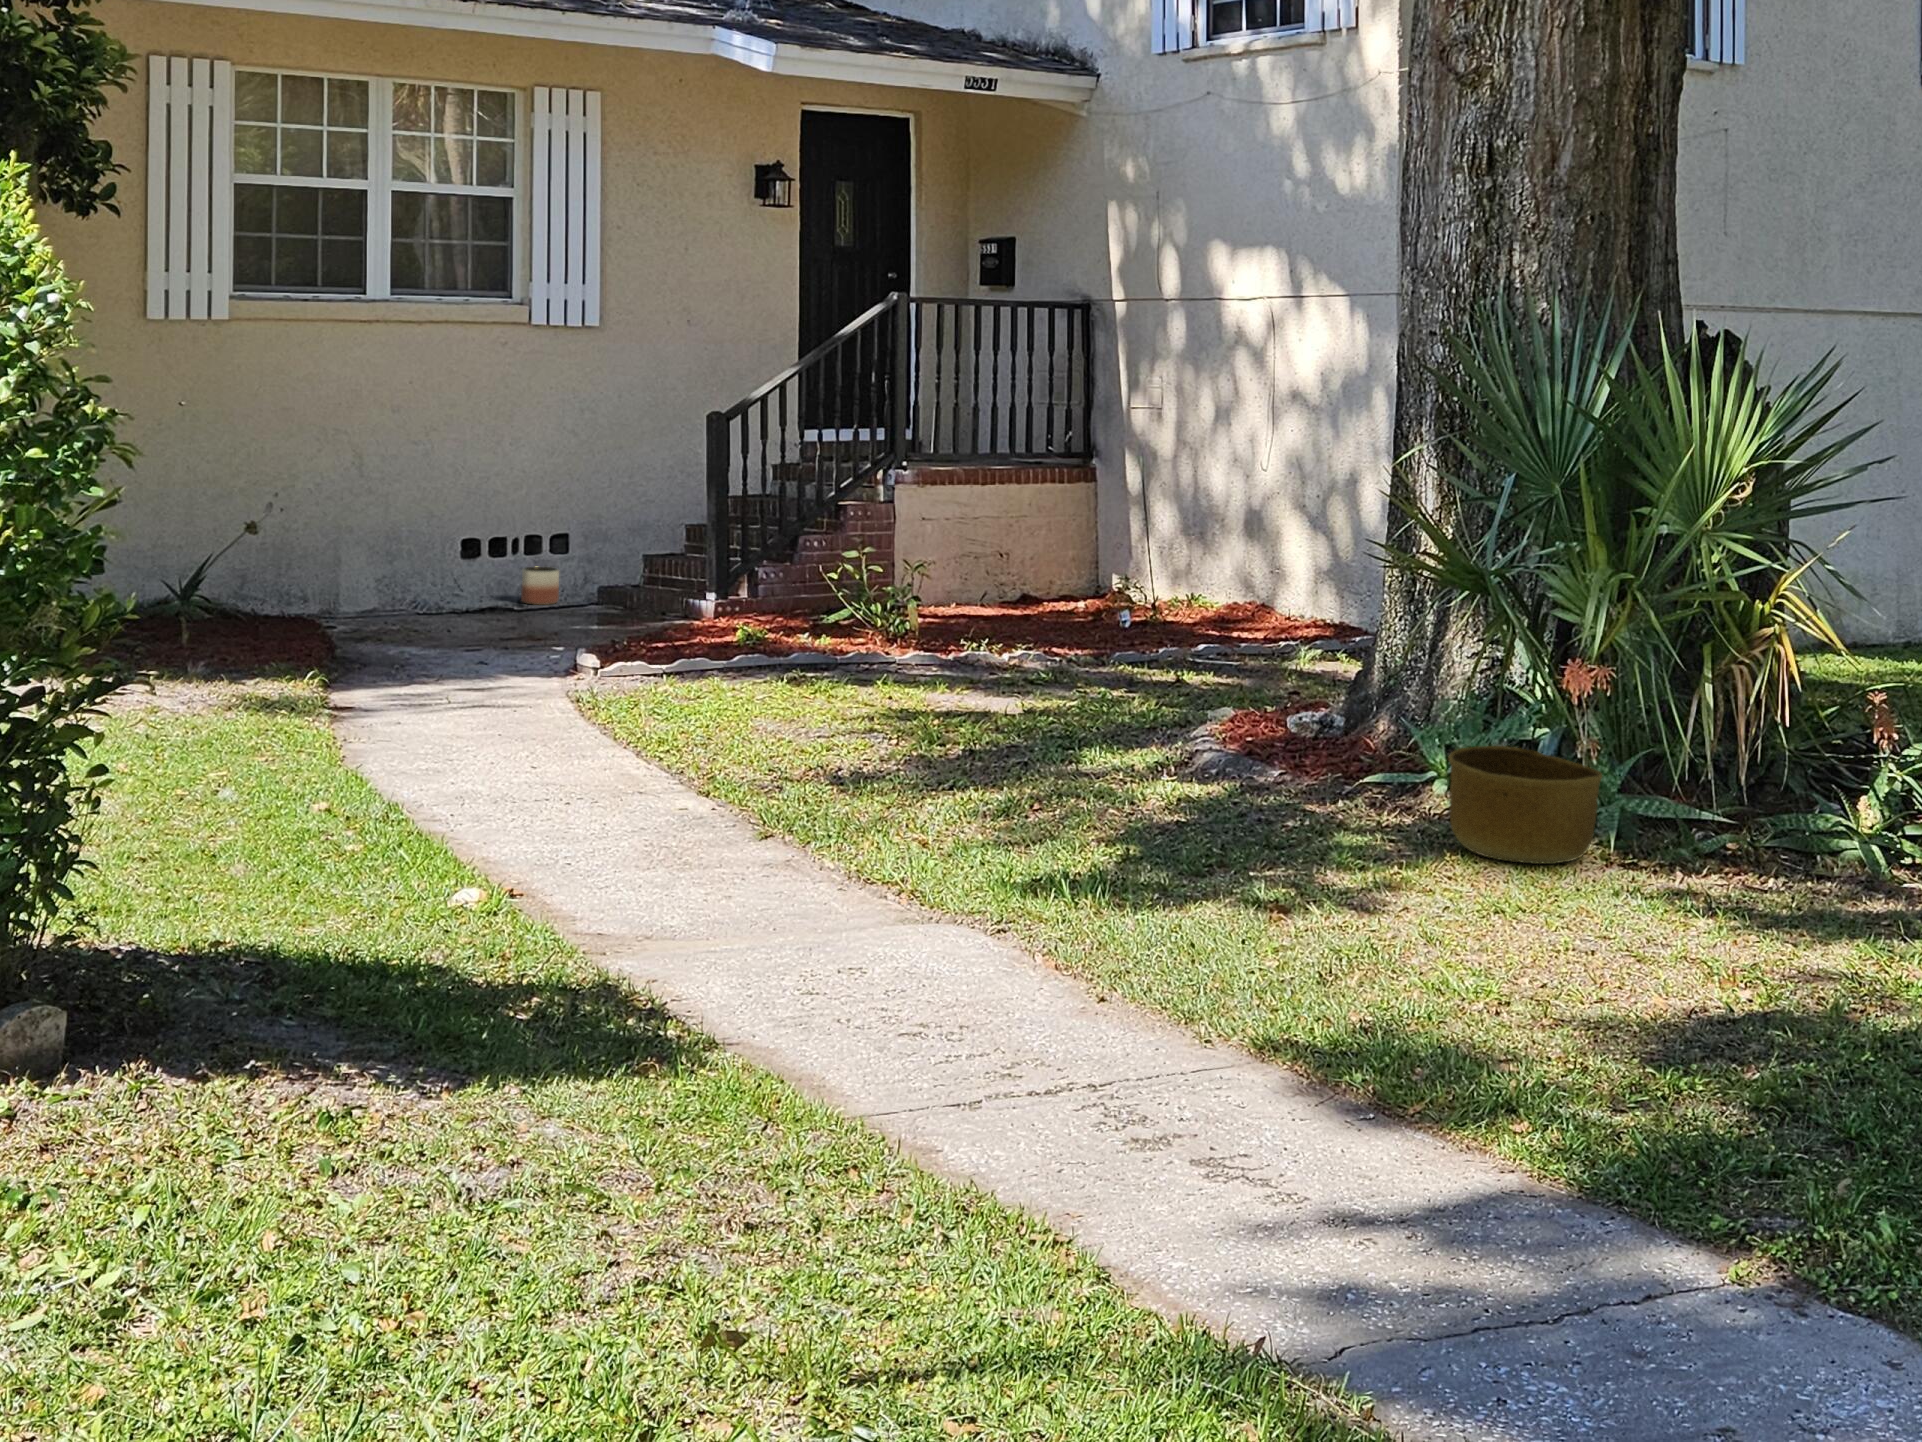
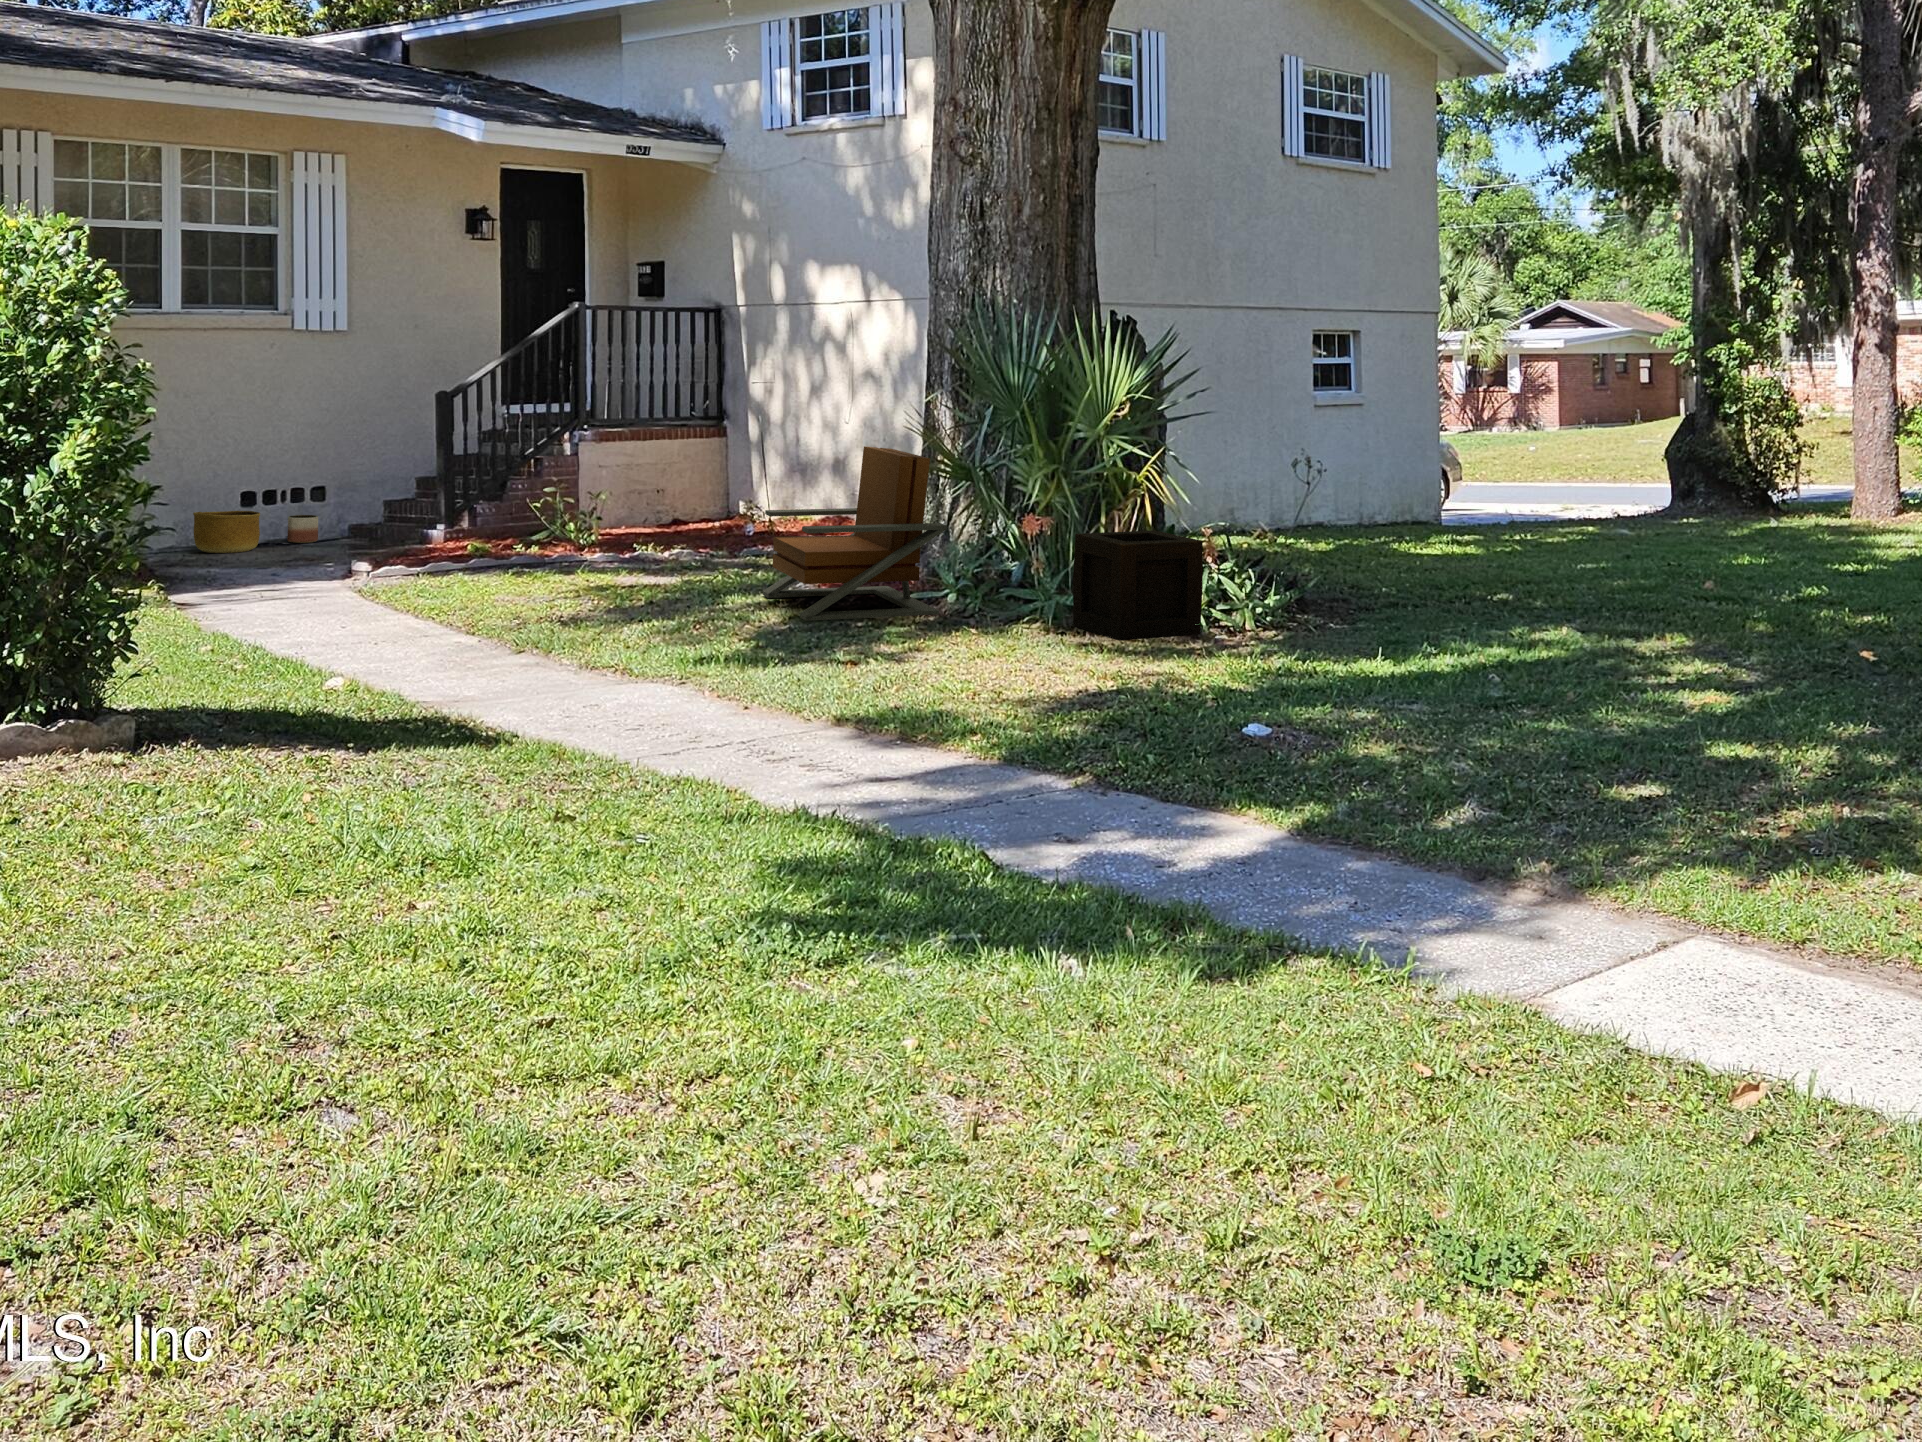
lounge chair: none [1139,535,1437,821] -> present [763,446,946,621]
wooden crate: none [1657,711,1903,911] -> present [1073,530,1203,641]
basket: present [1449,746,1602,864] -> present [193,511,260,553]

